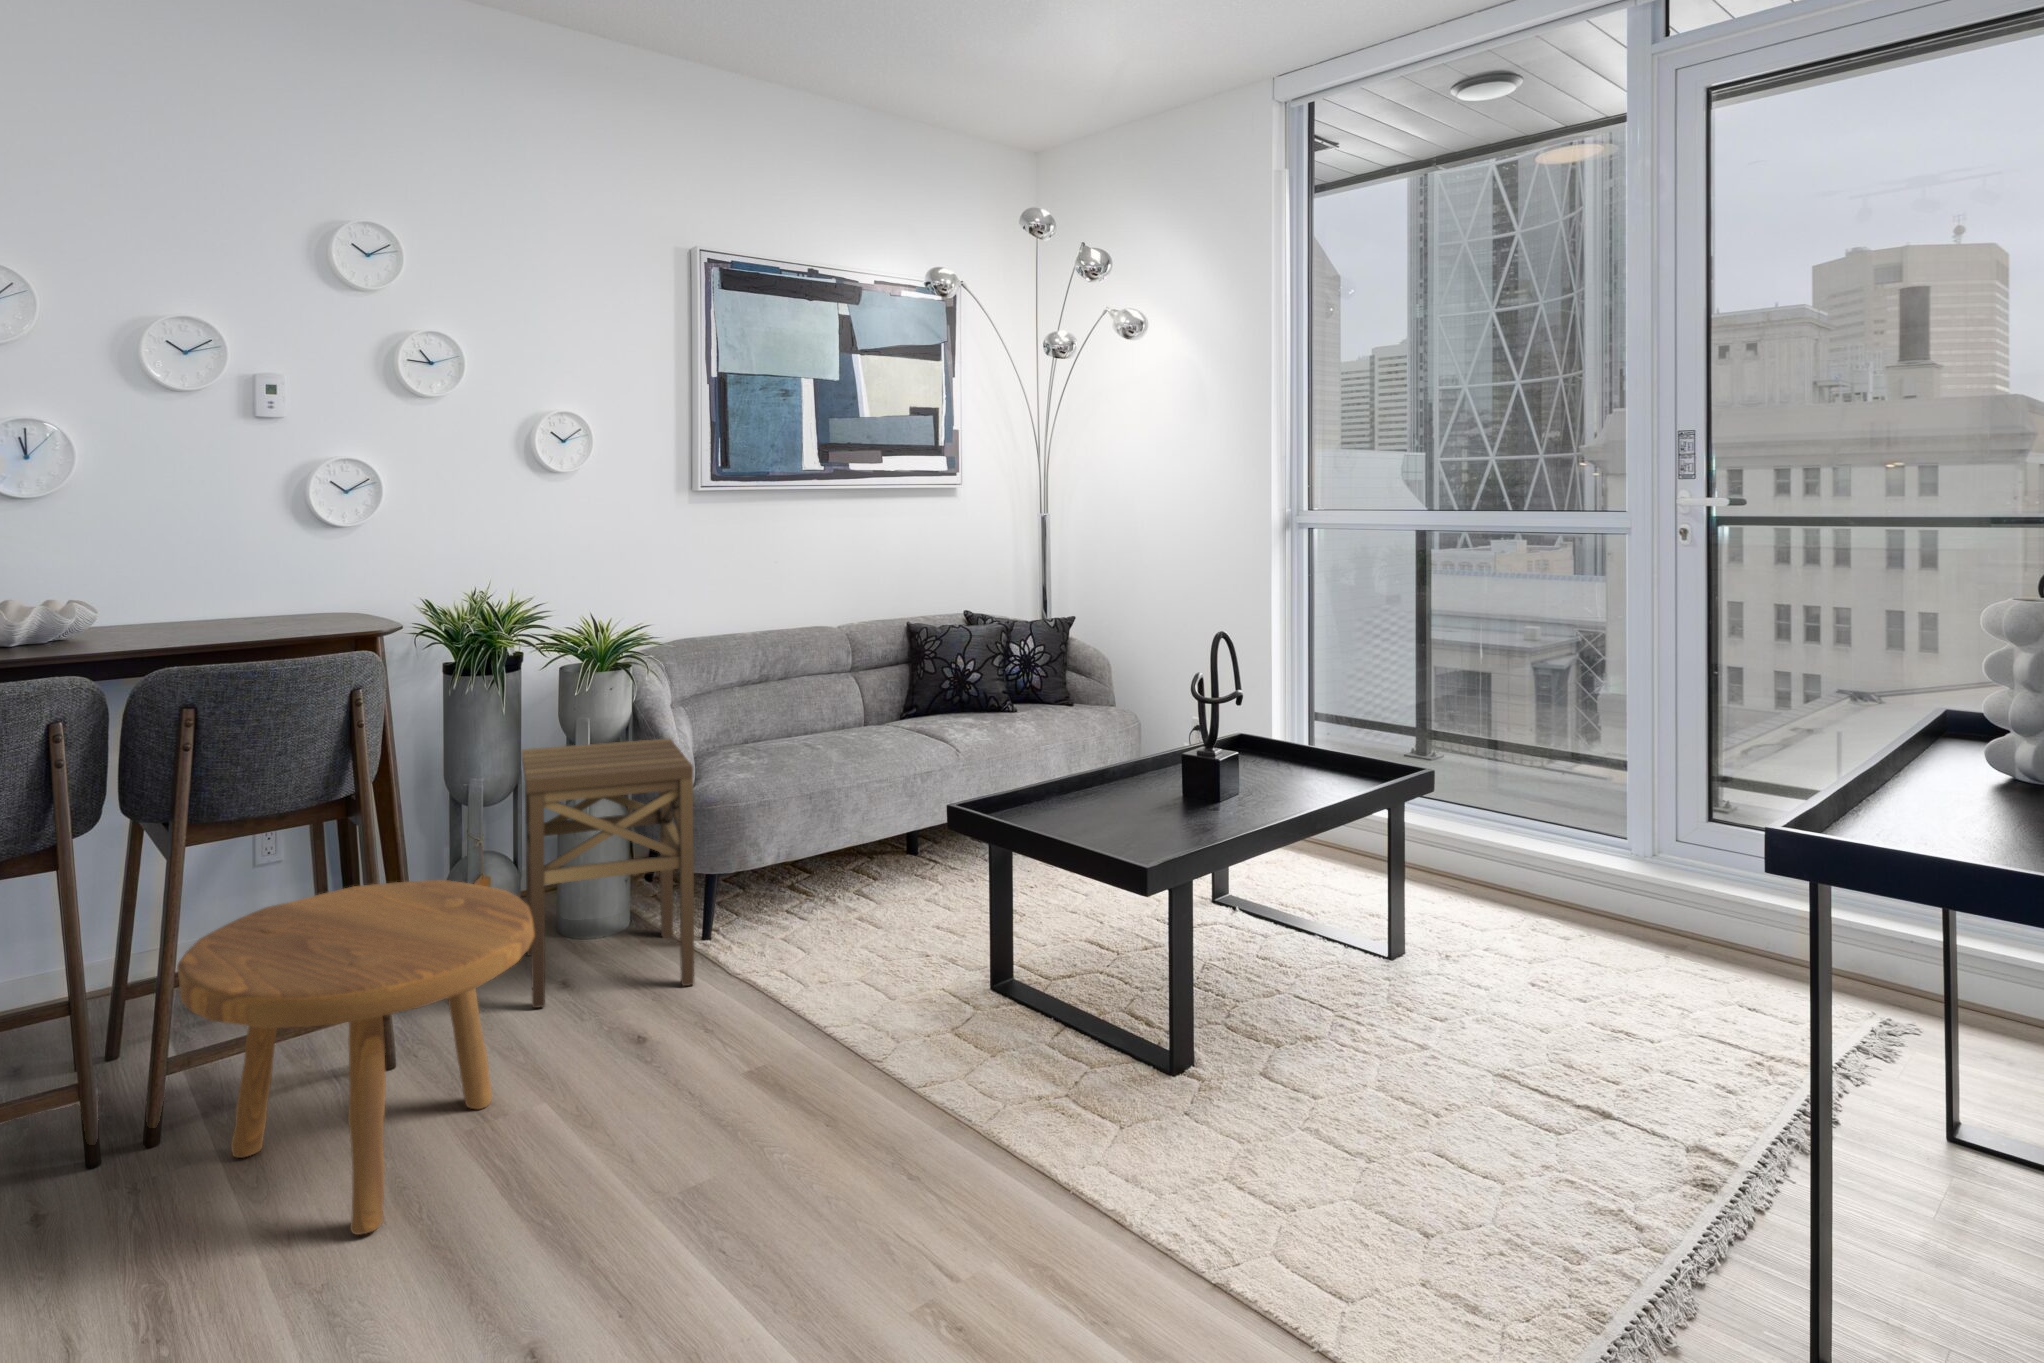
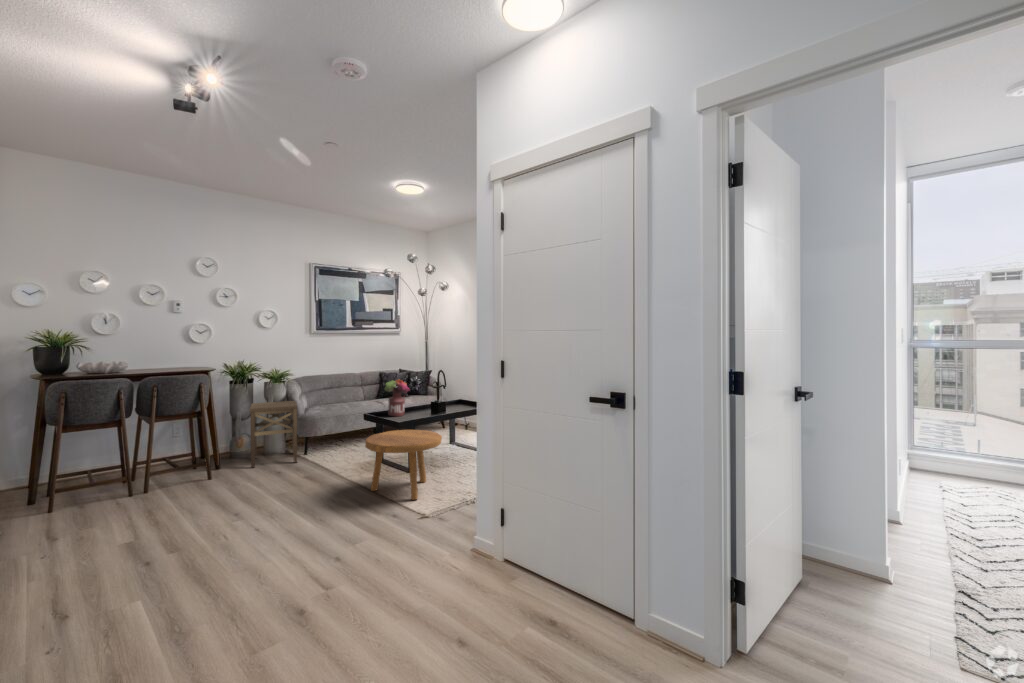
flower arrangement: none [1031,665,1131,816] -> present [385,380,409,416]
footstool: present [177,880,534,1235] -> present [365,430,442,500]

